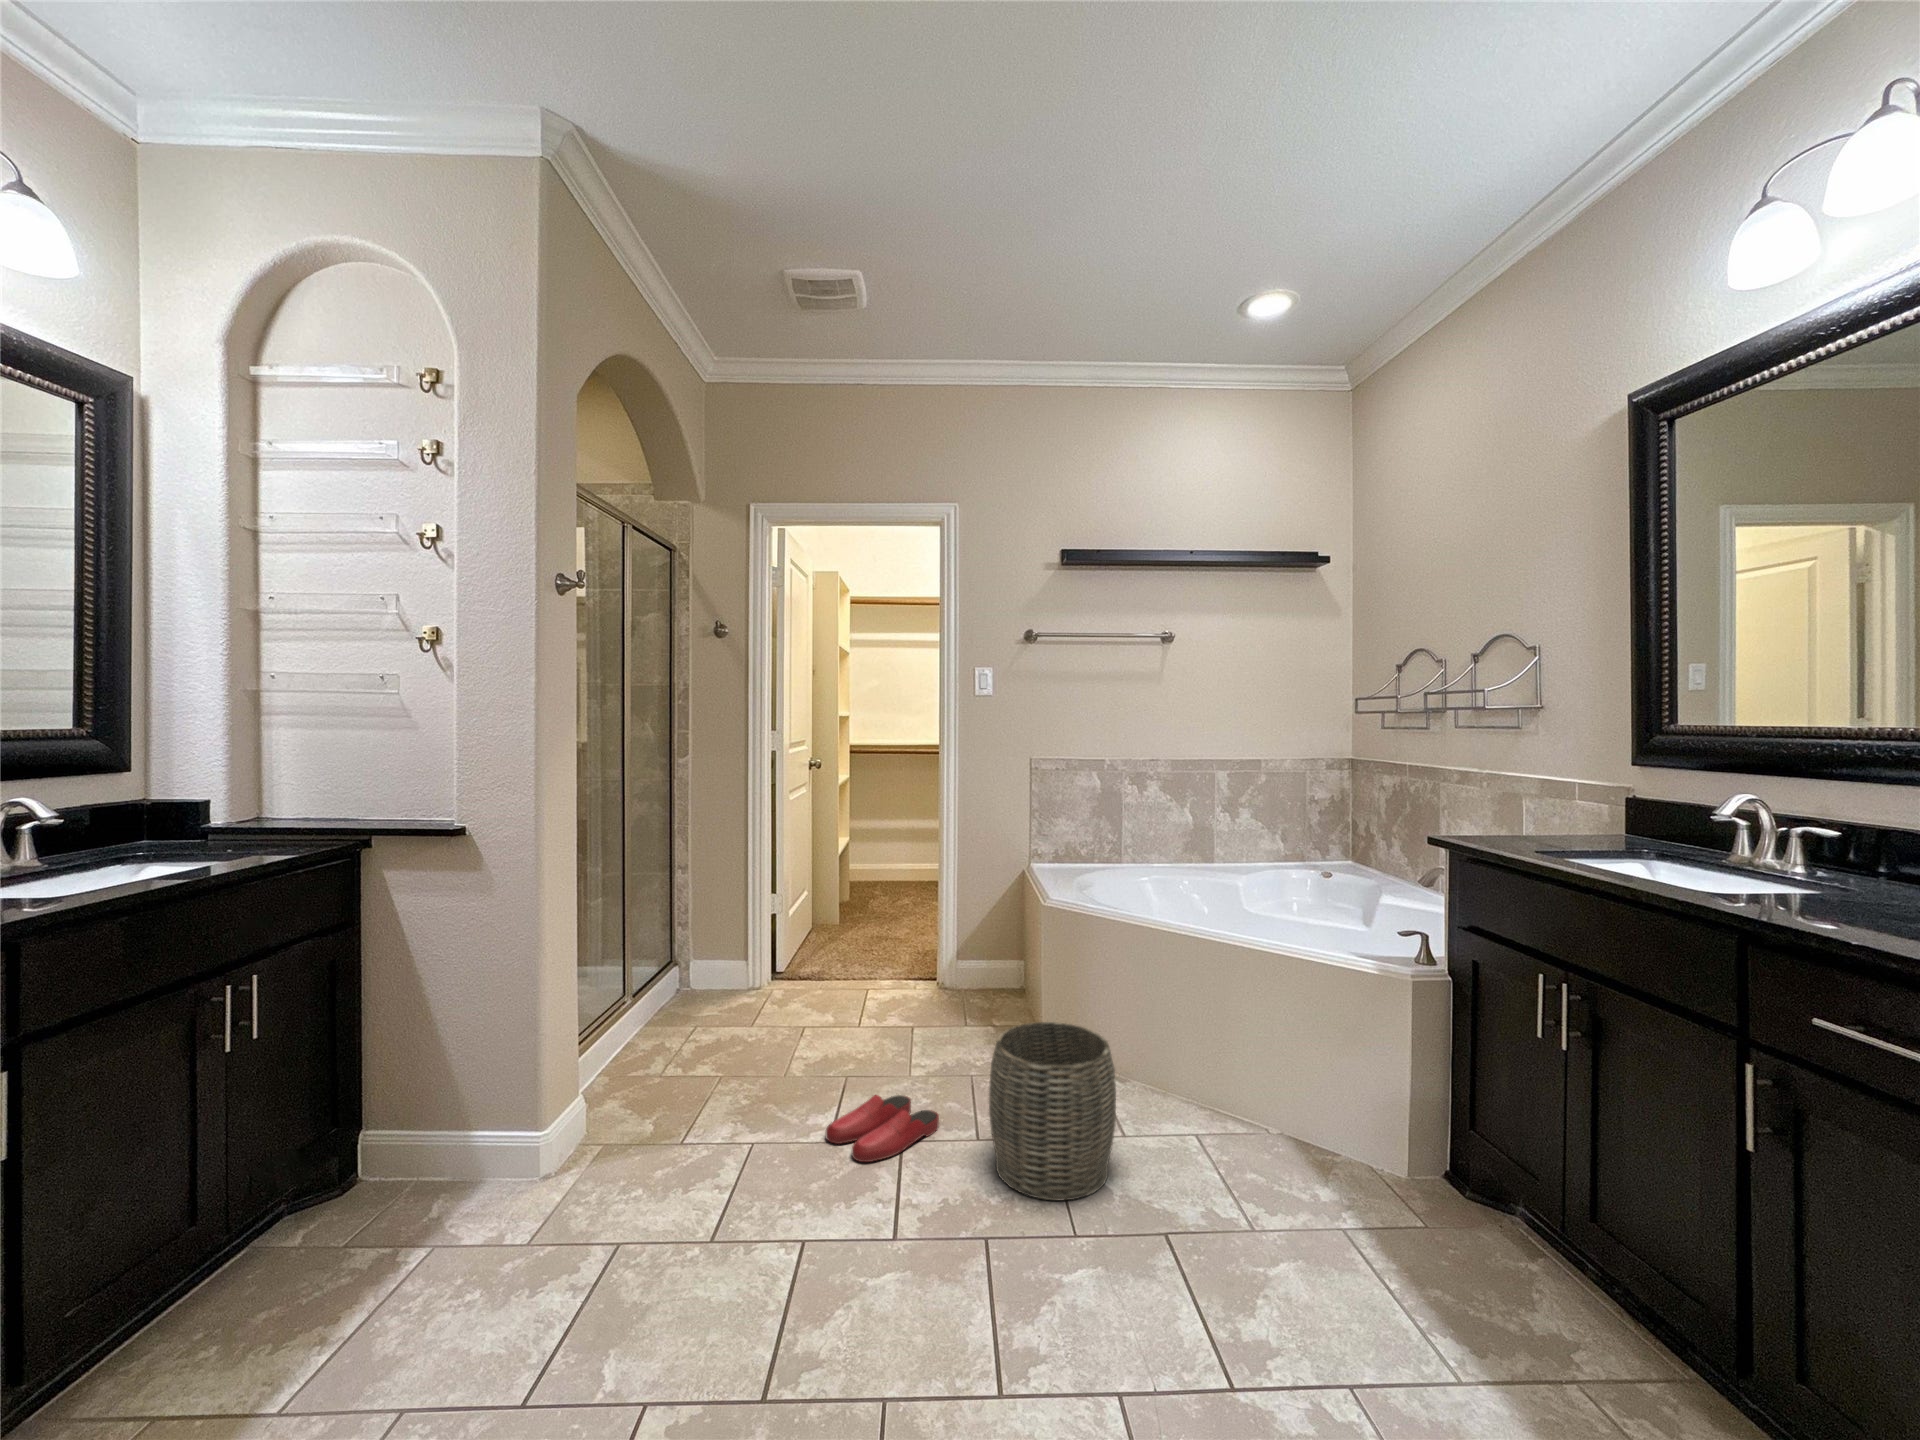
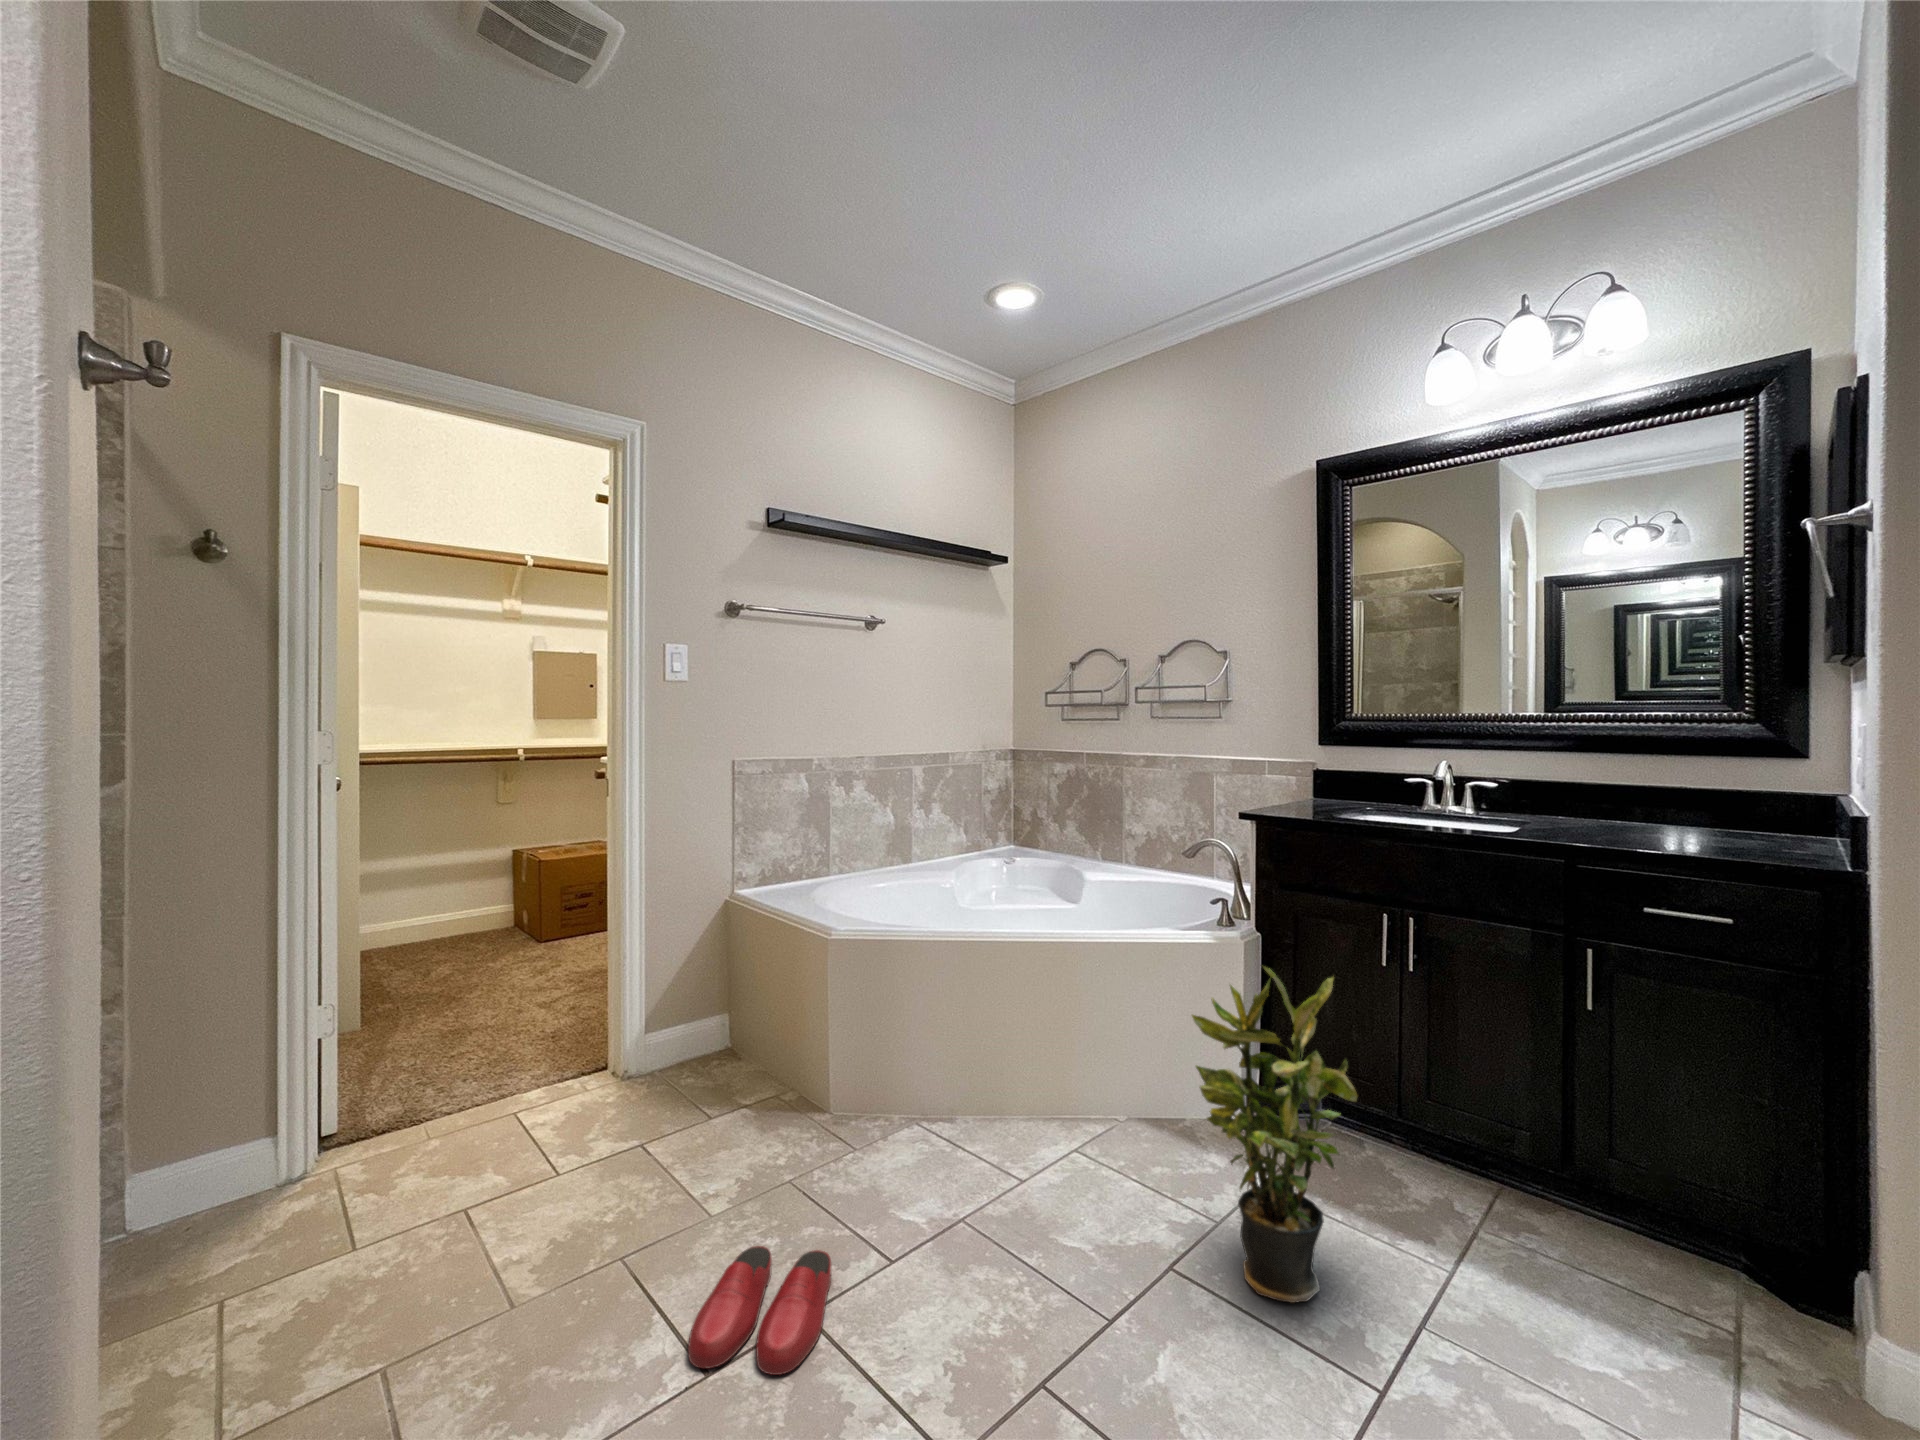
potted plant: none [1161,976,1329,1300] -> present [1192,967,1357,1303]
woven basket: present [989,1022,1116,1201] -> none [928,1072,1083,1305]

